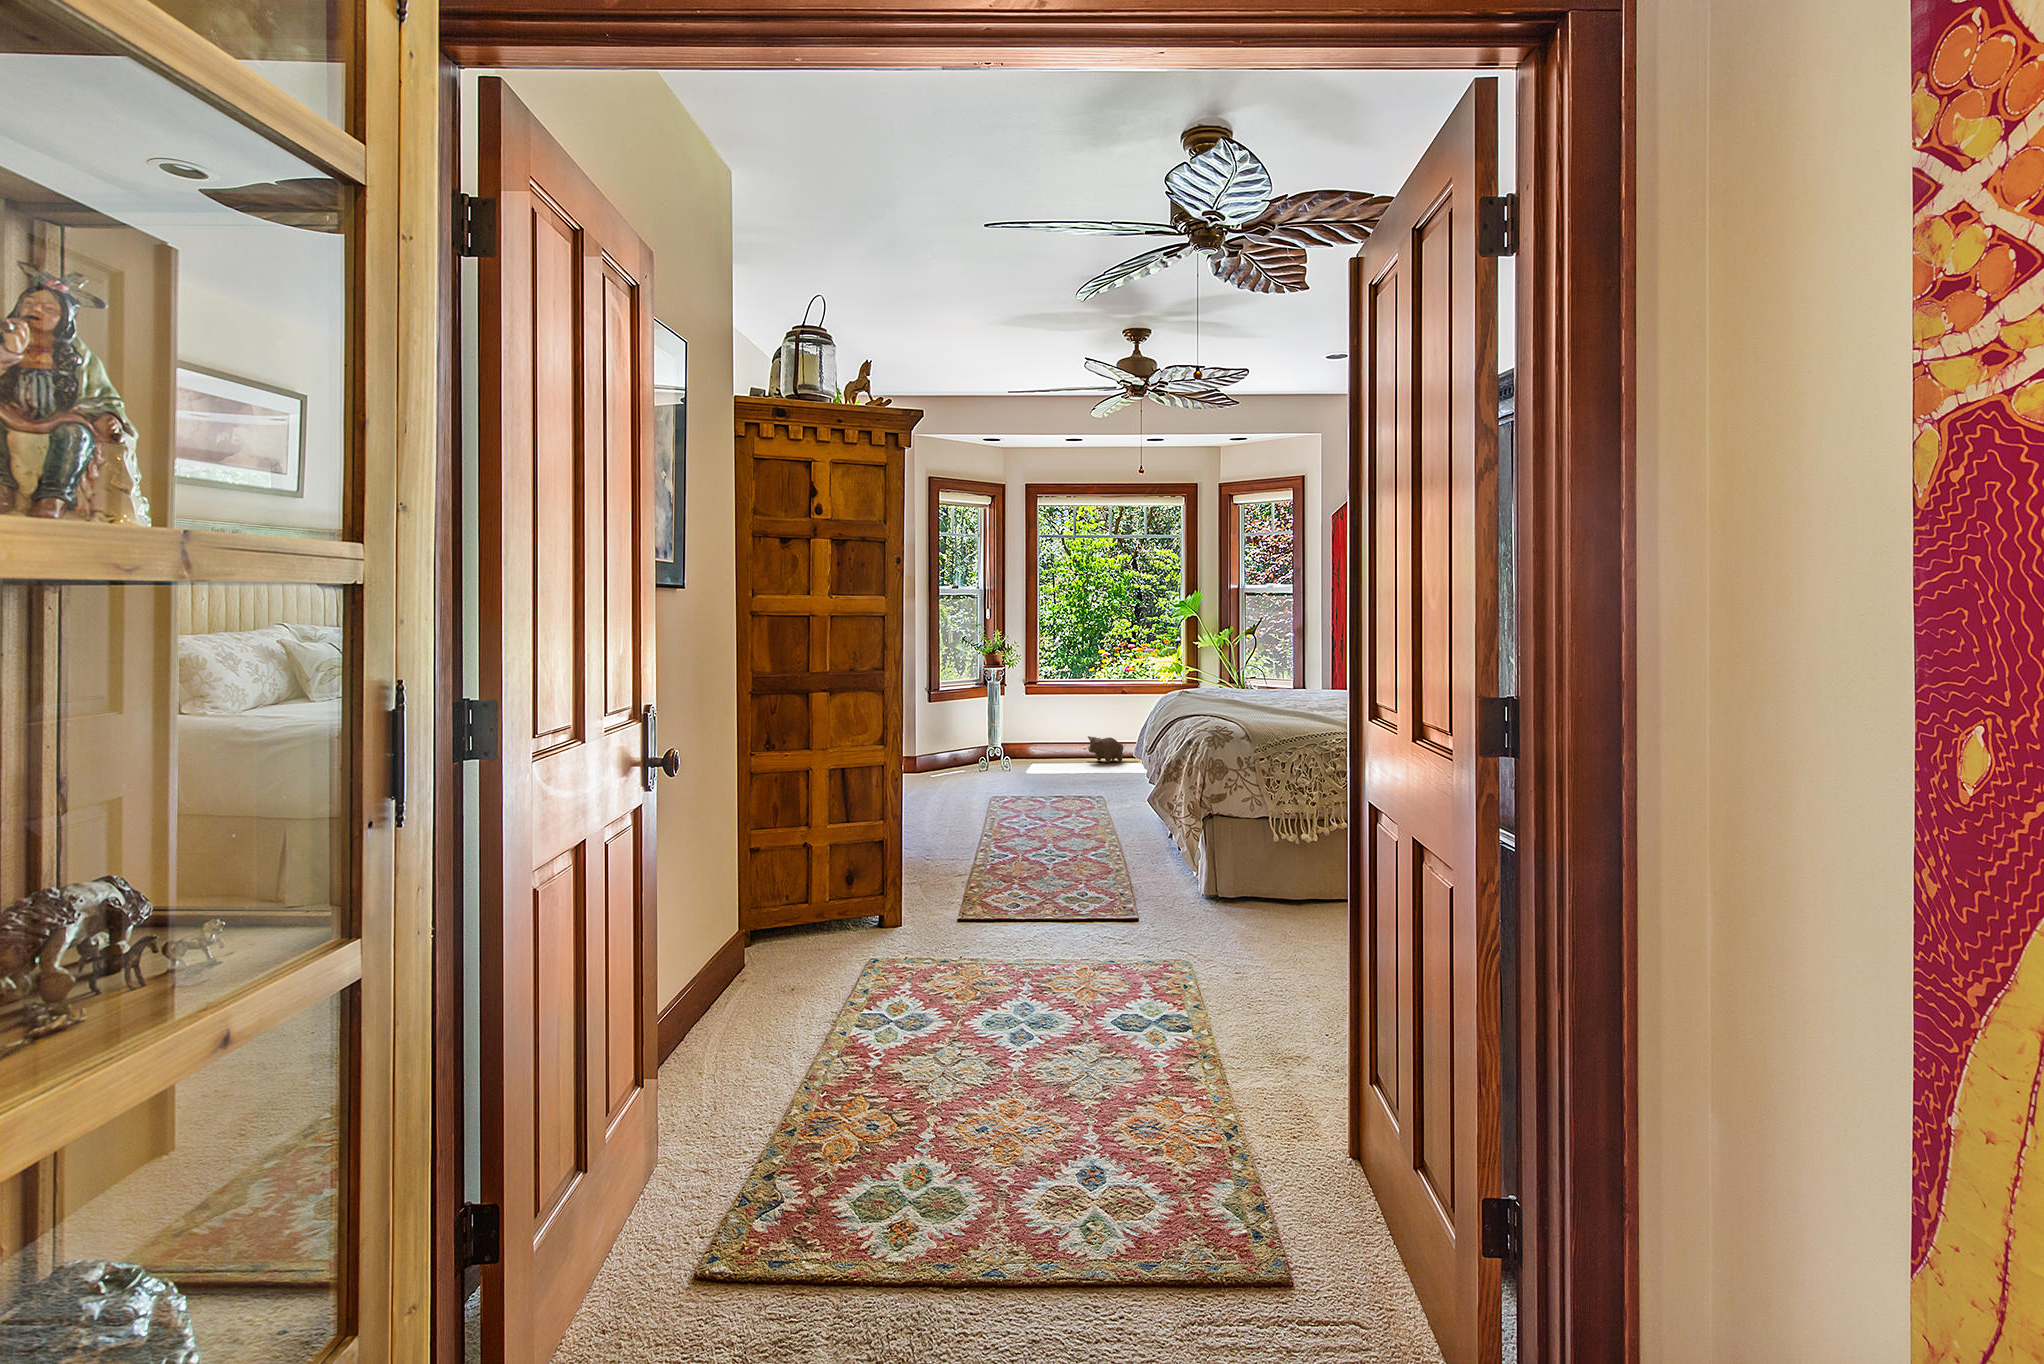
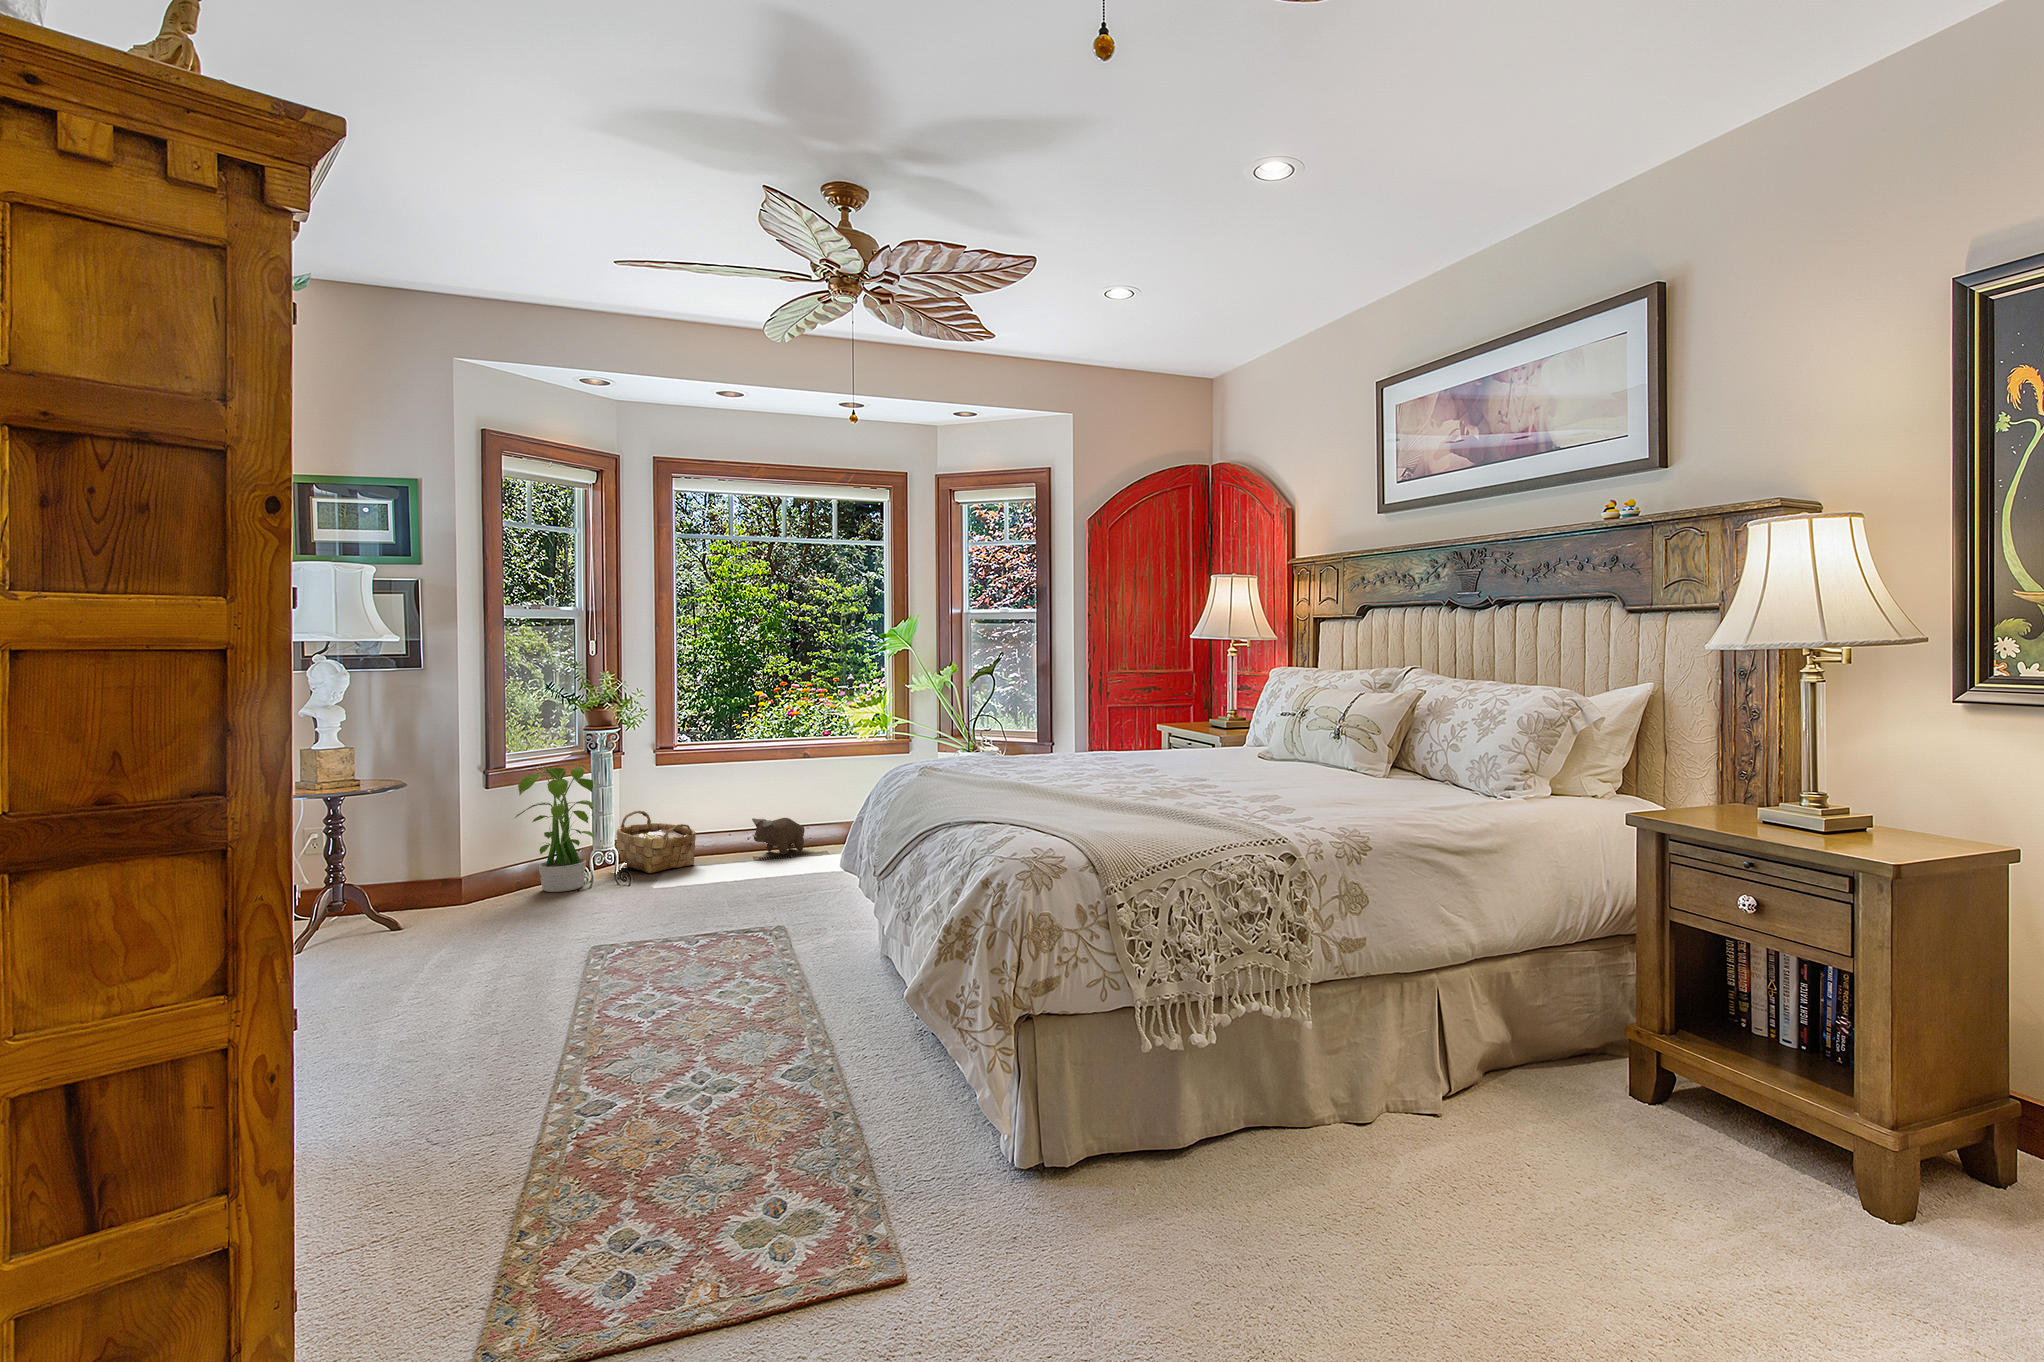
potted plant: none [940,689,996,772] -> present [515,763,594,892]
woven basket: none [1000,725,1050,767] -> present [616,811,696,873]

